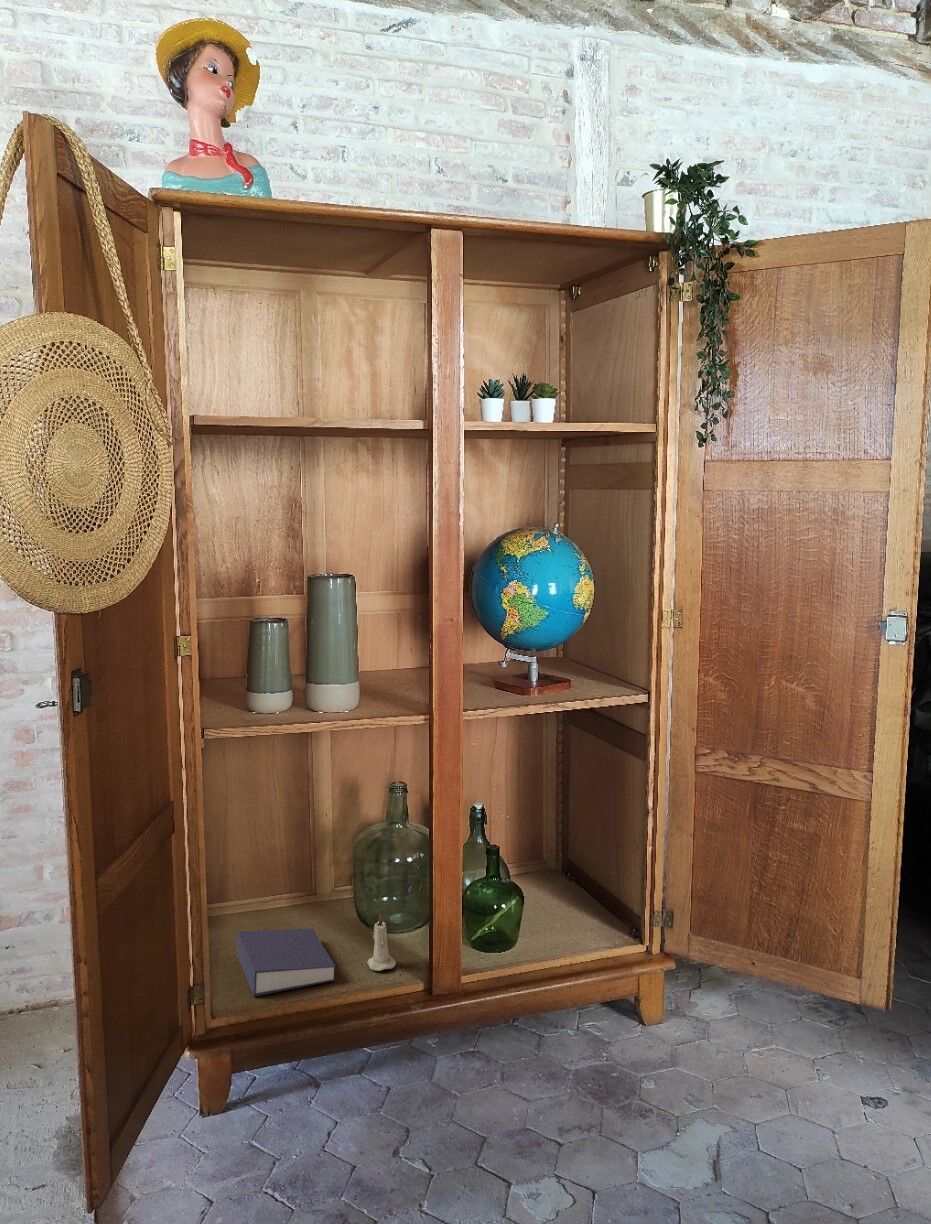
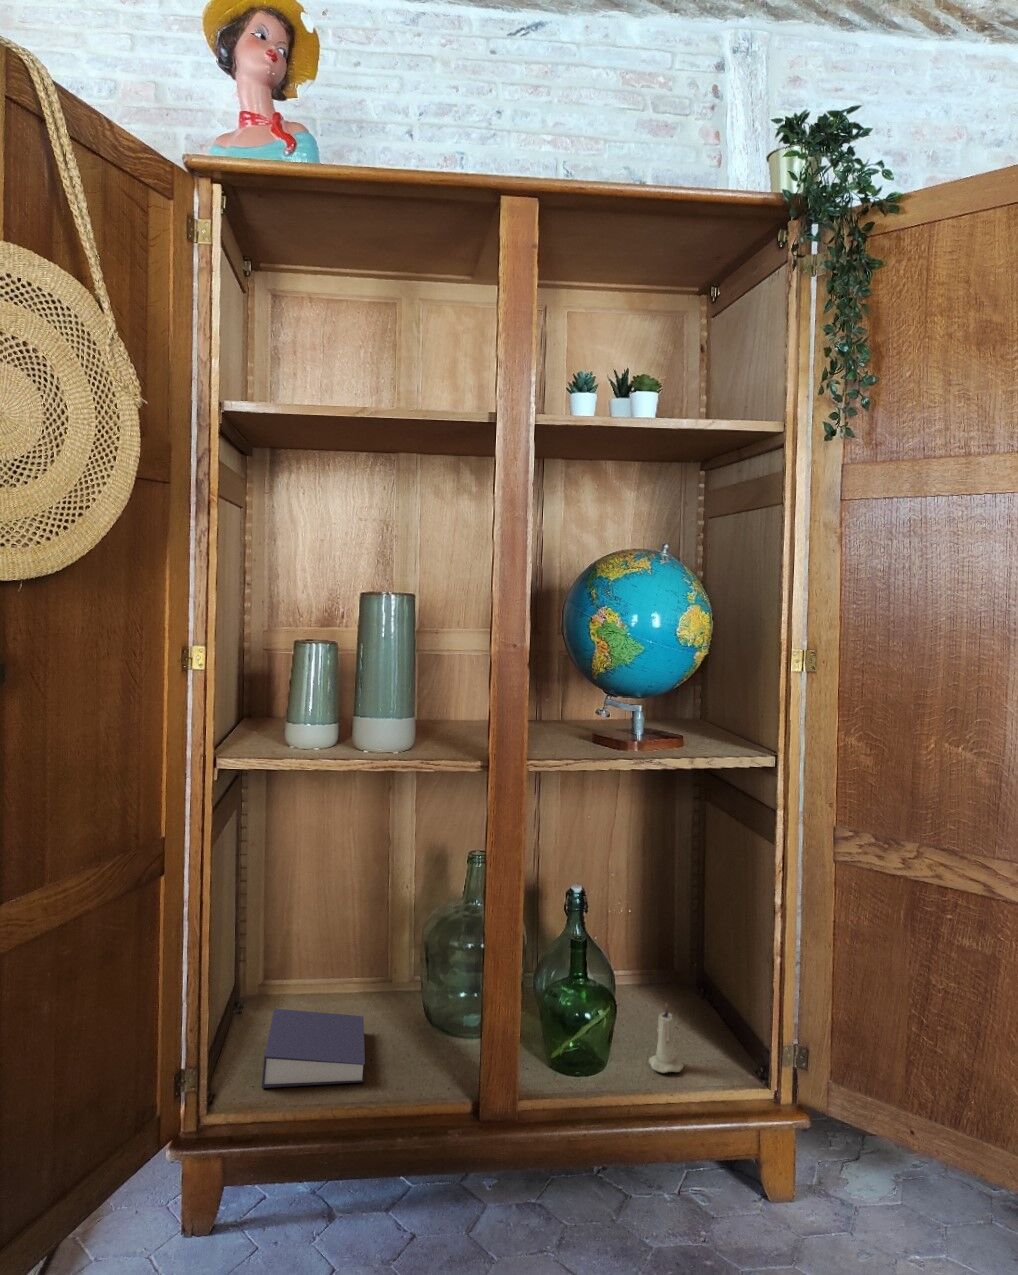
candle: present [367,914,396,971] -> present [649,1003,683,1073]

